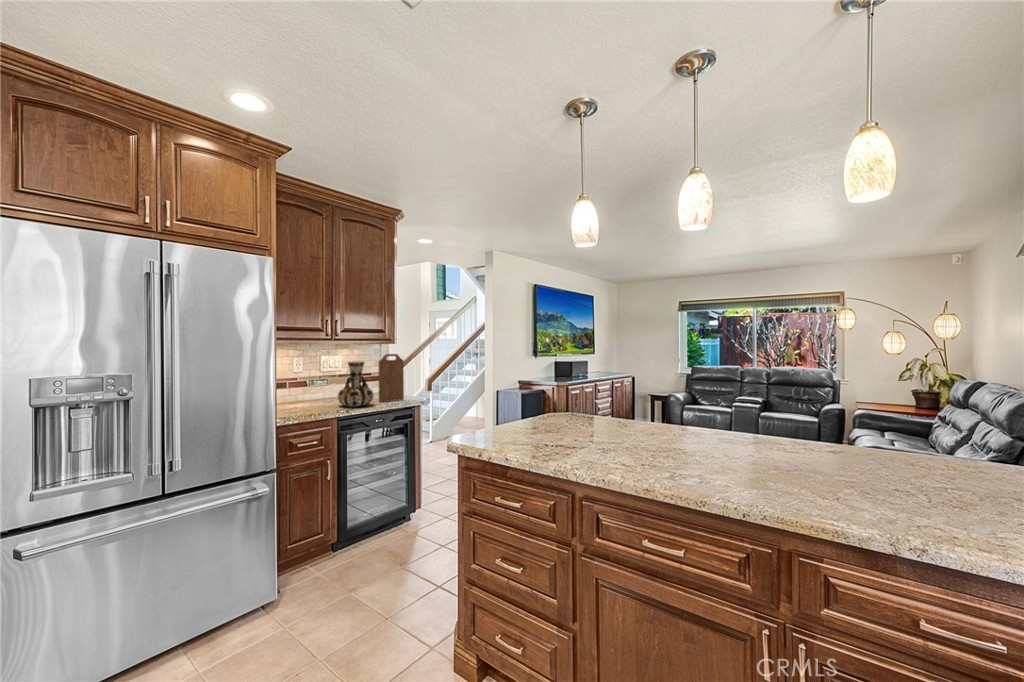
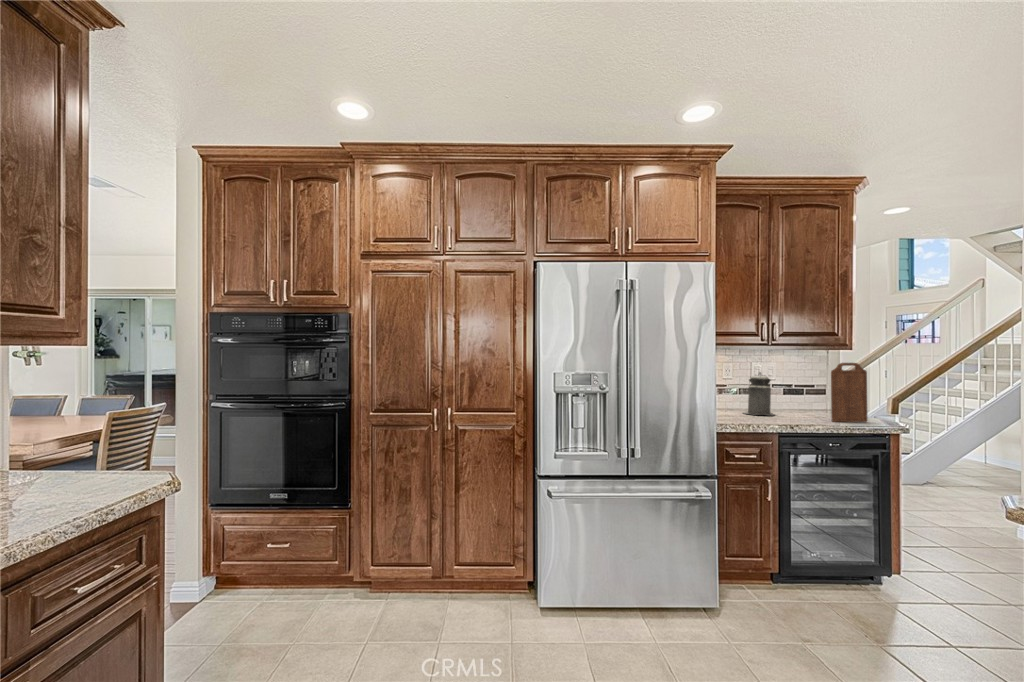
vase: present [338,362,374,407] -> none [779,370,824,423]
canister: none [305,364,335,403] -> present [743,372,775,415]

